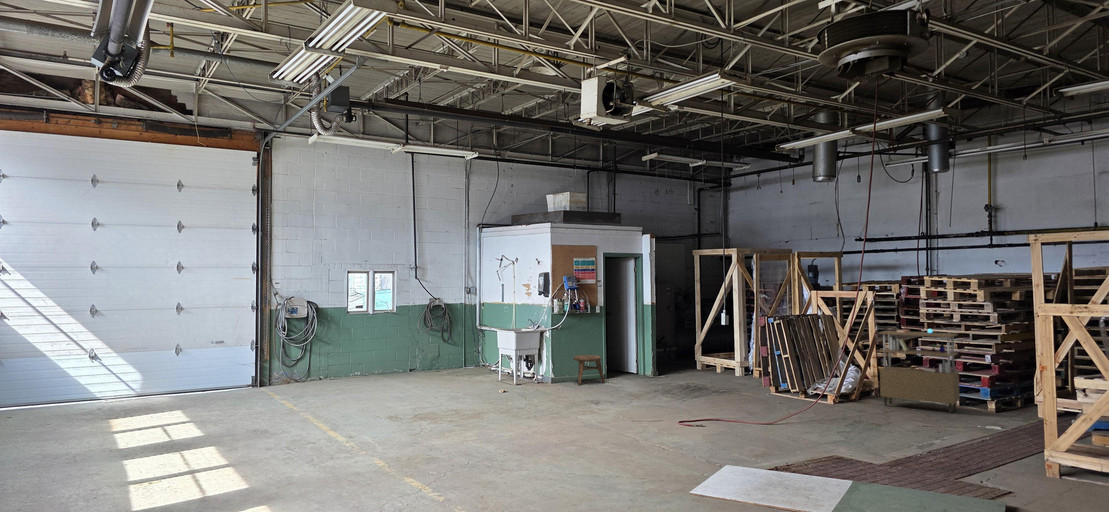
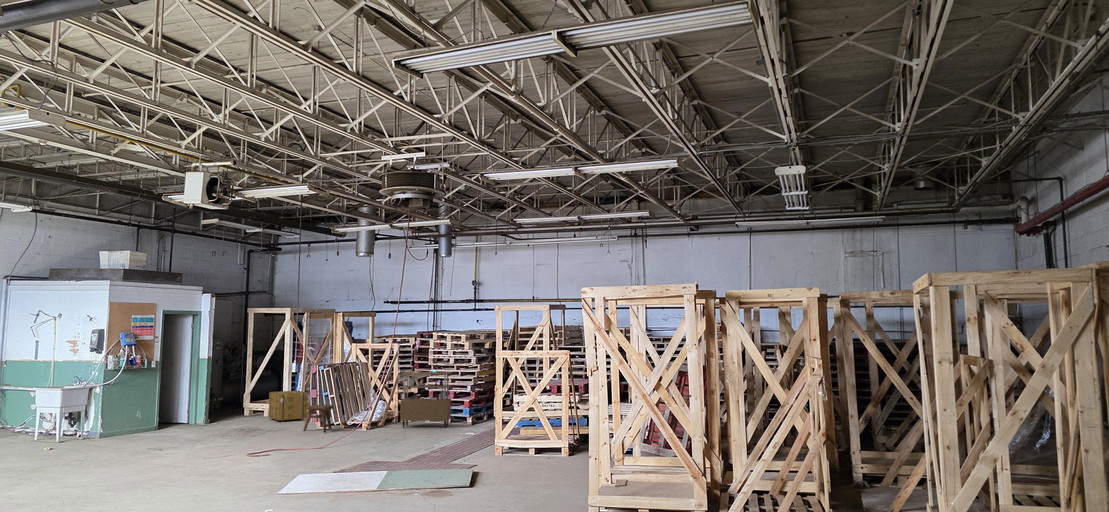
cardboard box: none [718,344,760,381] -> present [269,391,308,422]
stool: present [573,355,605,385] -> present [303,404,334,432]

